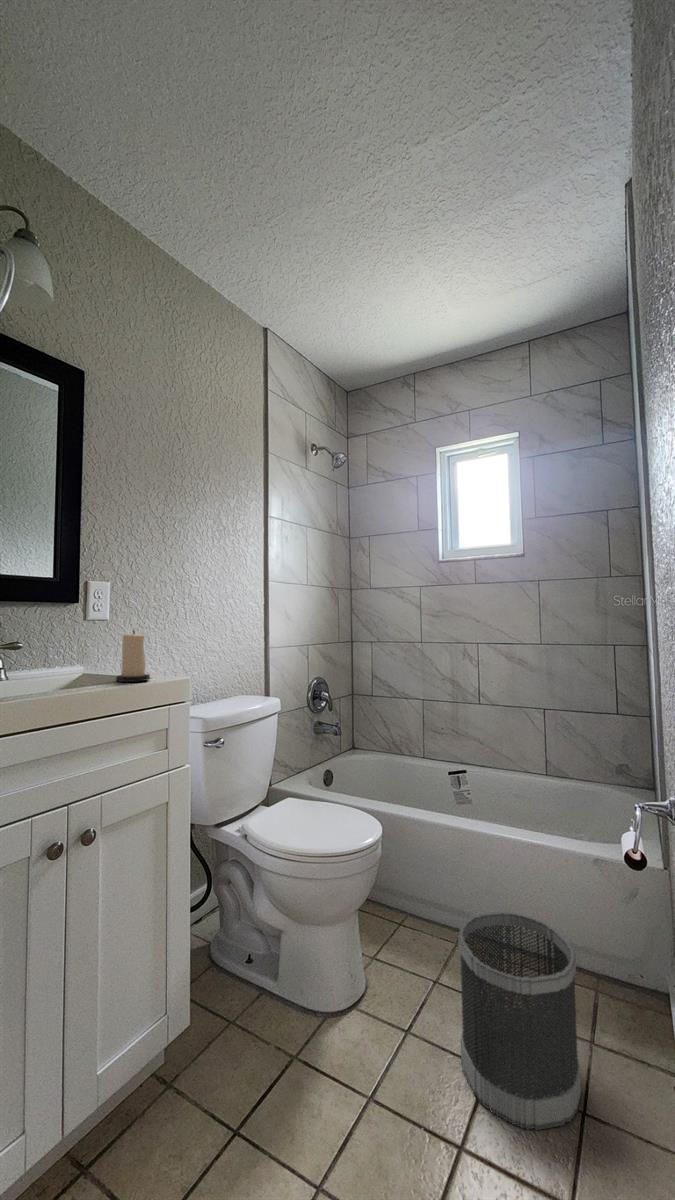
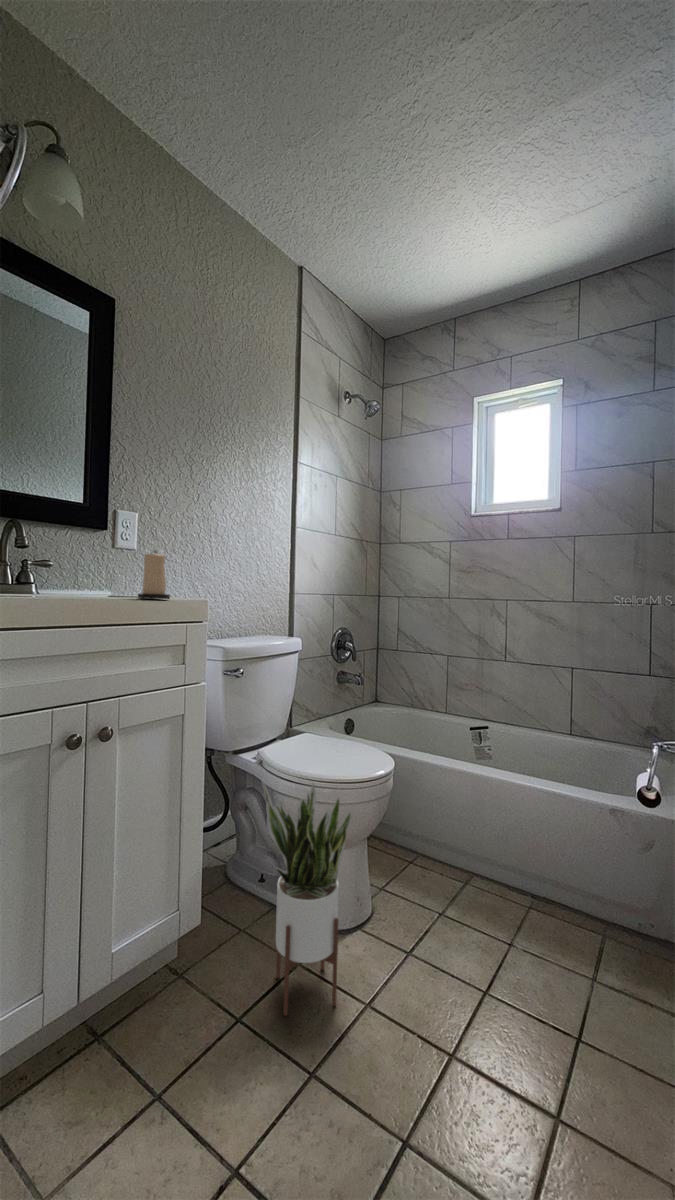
potted plant: none [251,862,345,1121] -> present [262,781,351,1016]
wastebasket: present [458,912,581,1130] -> none [460,848,580,1049]

